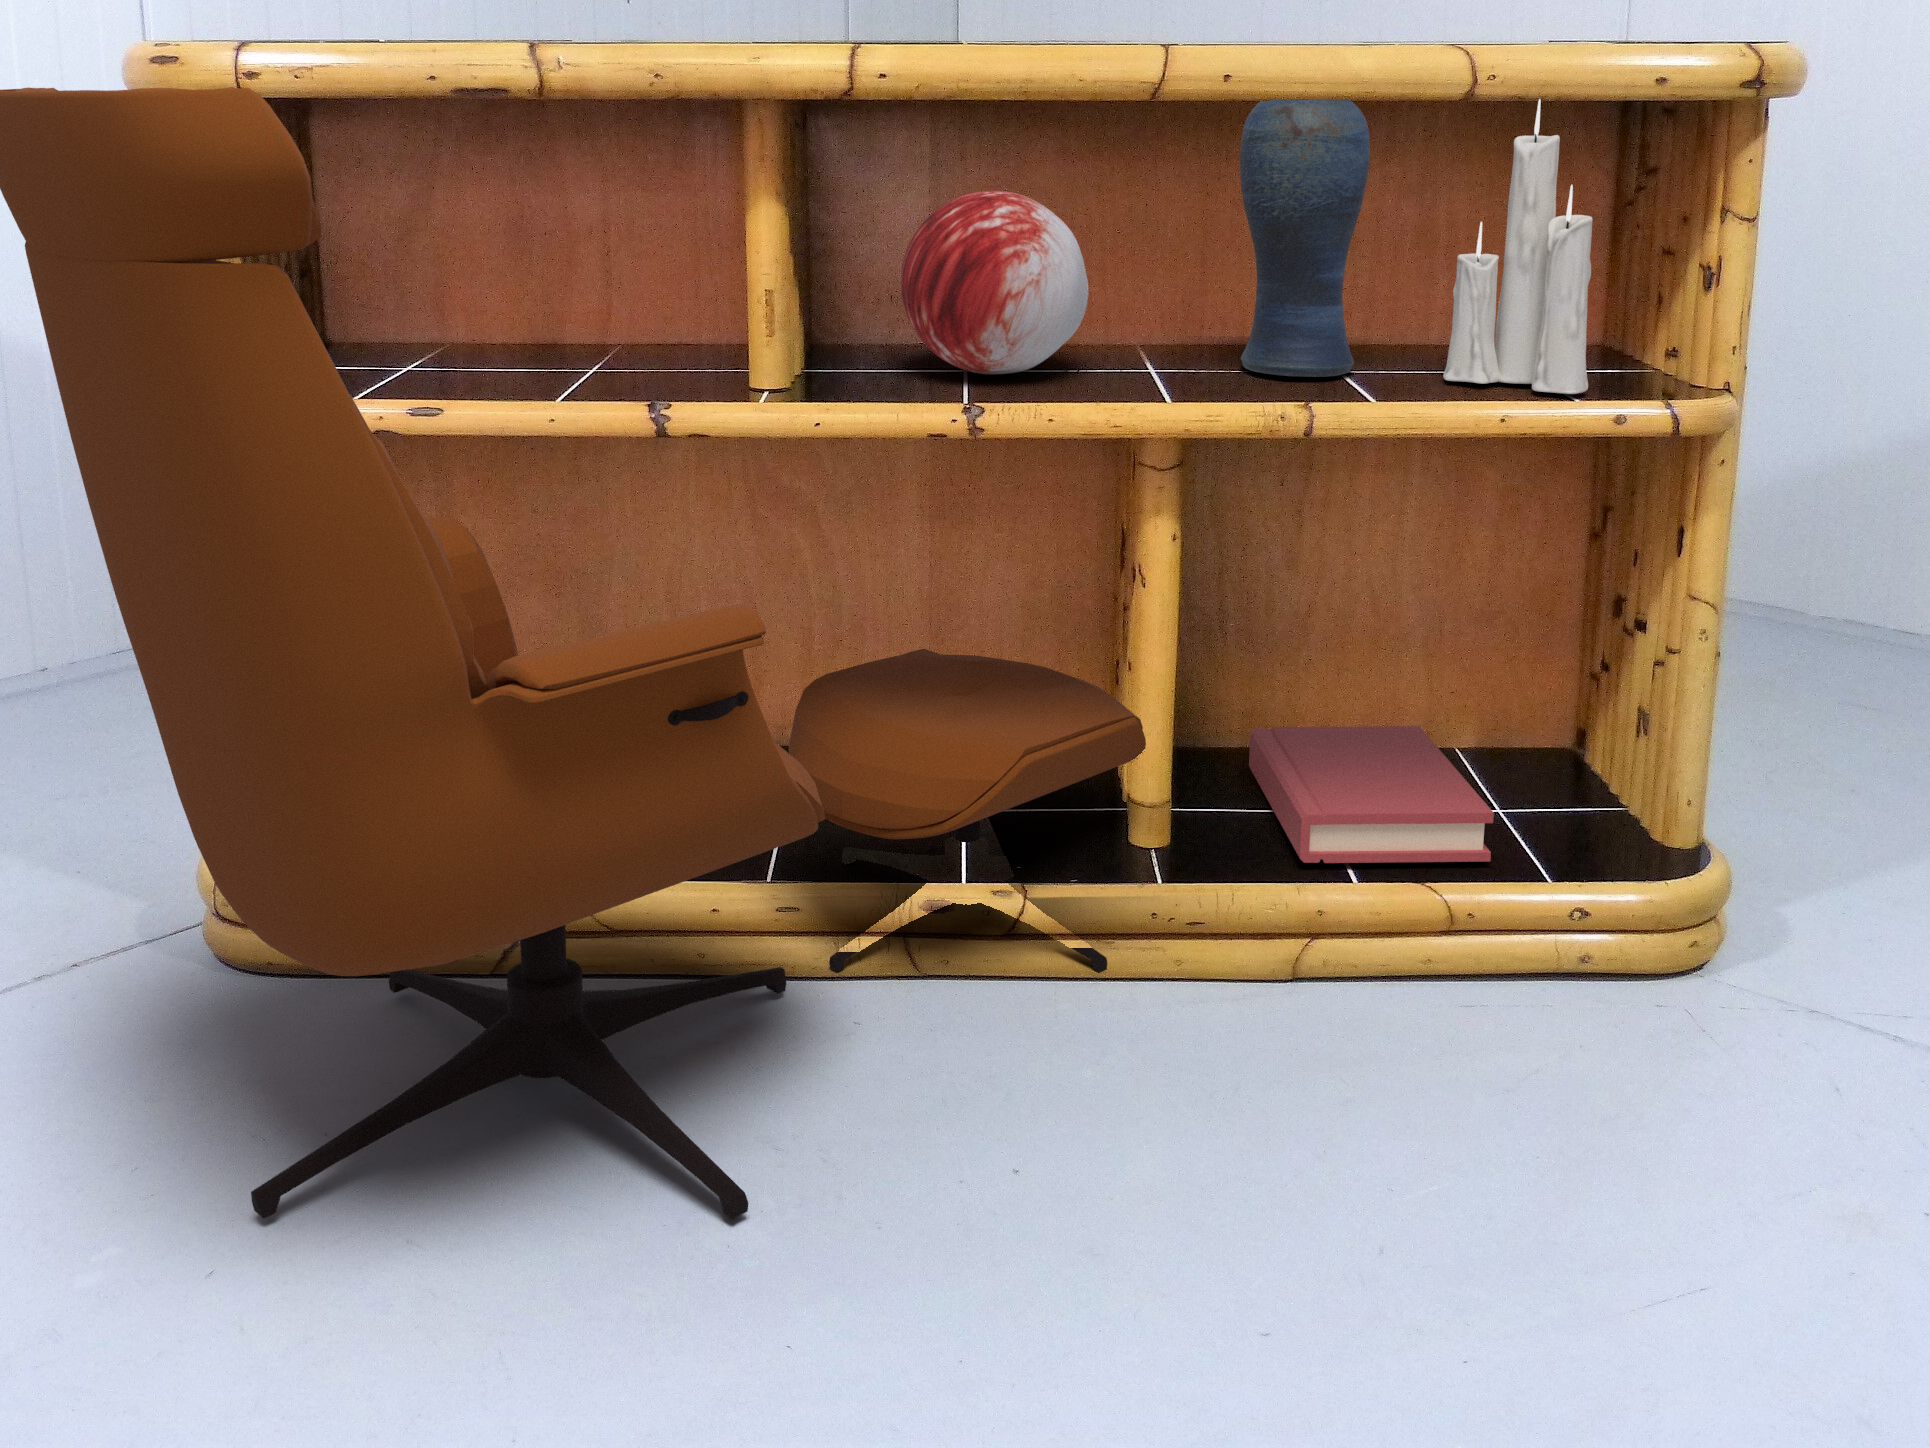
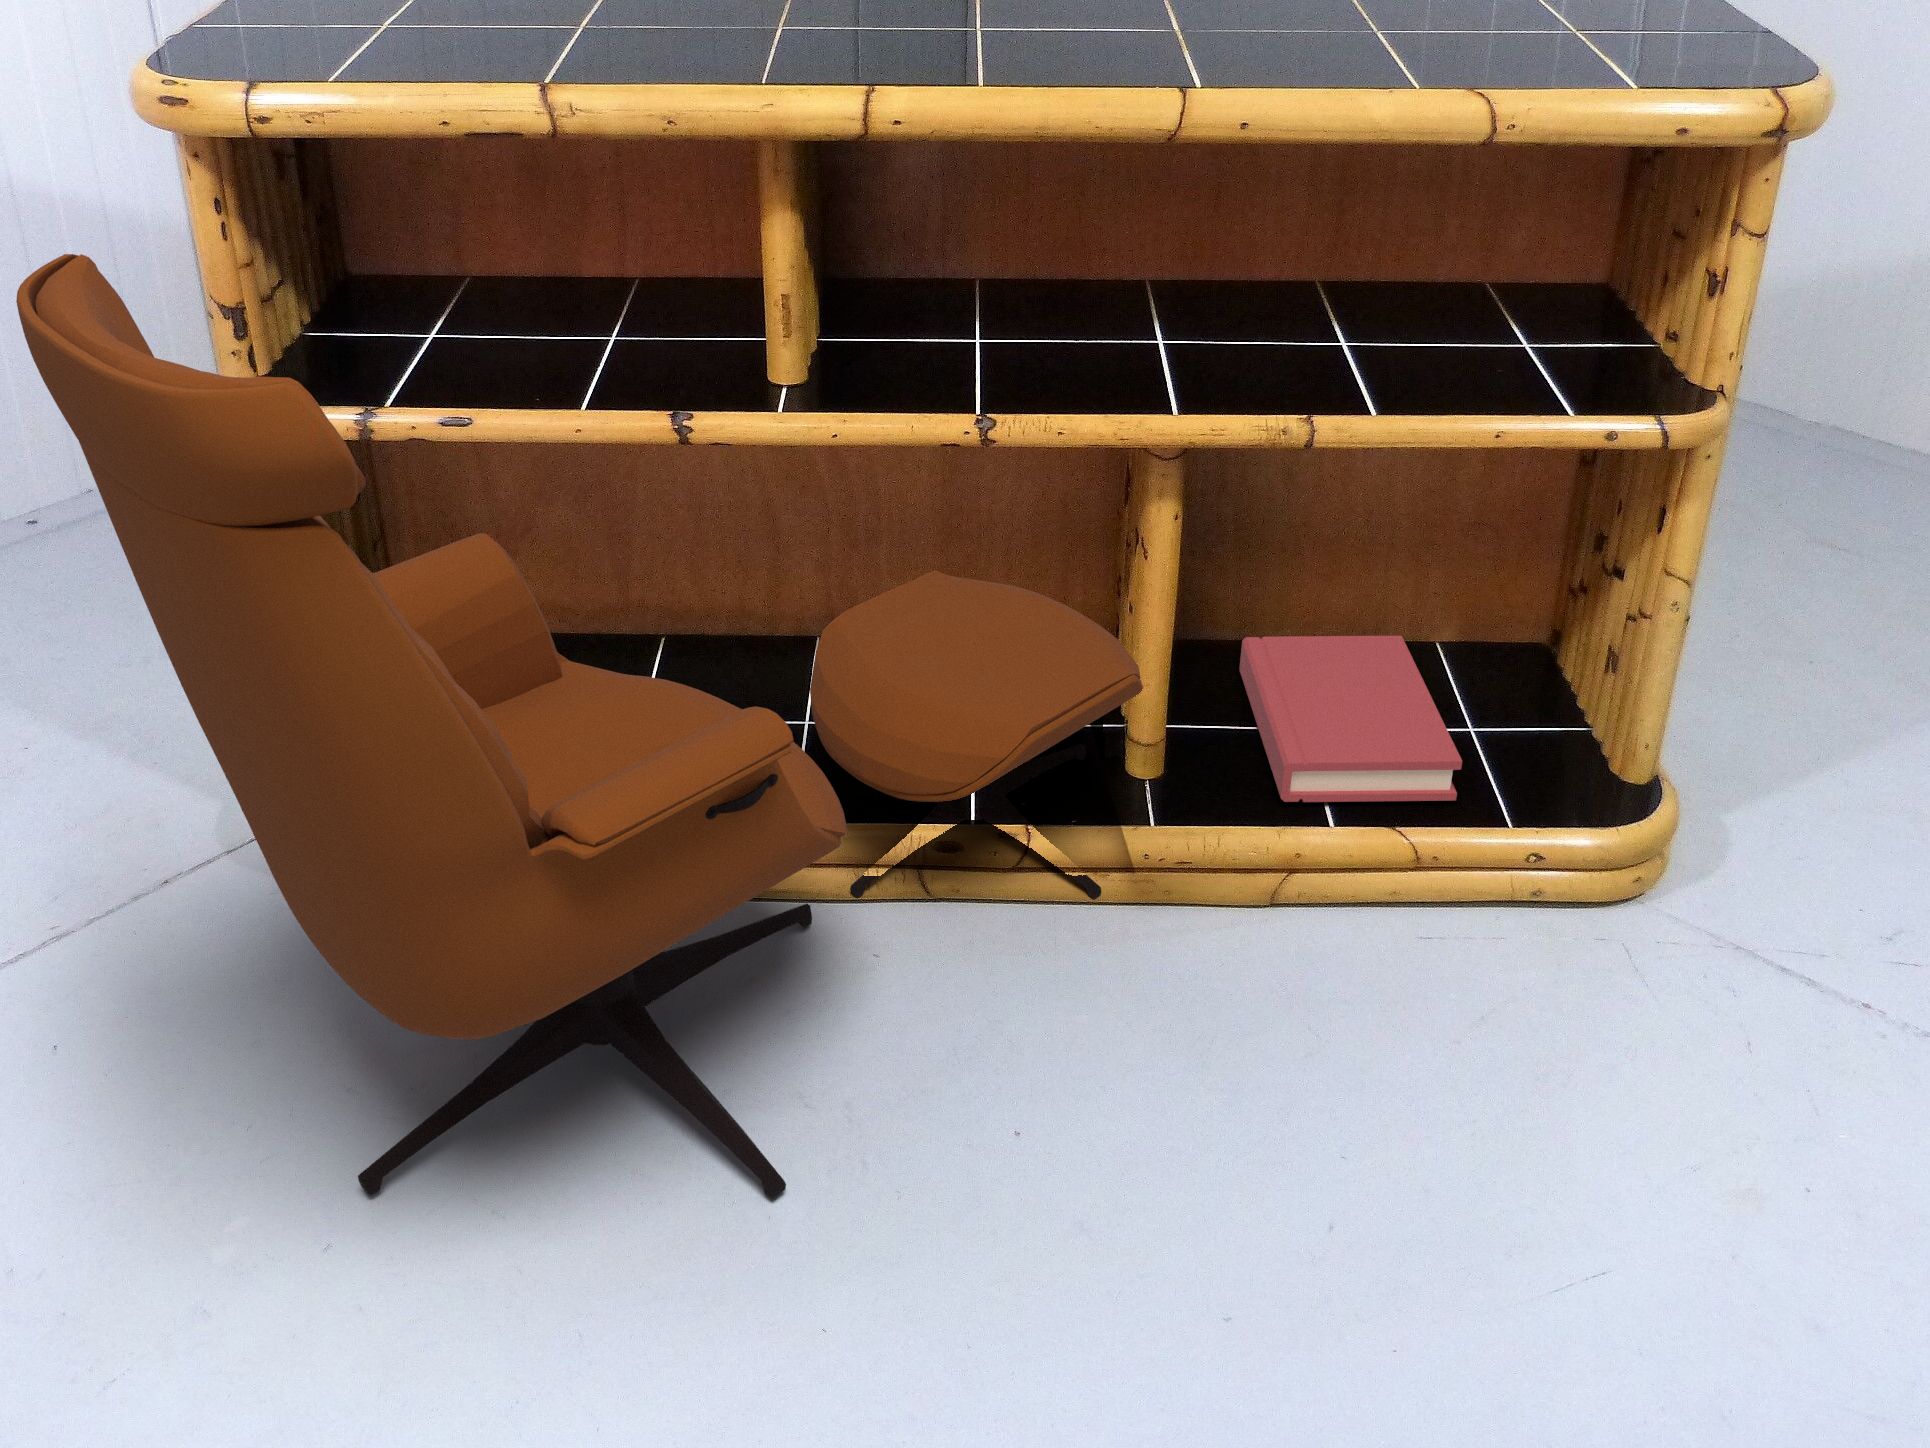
vase: present [1240,99,1370,377] -> none [1249,26,1389,357]
candle: present [1443,99,1593,394] -> none [1446,78,1606,393]
decorative orb: present [901,190,1088,374] -> none [915,171,1100,354]

